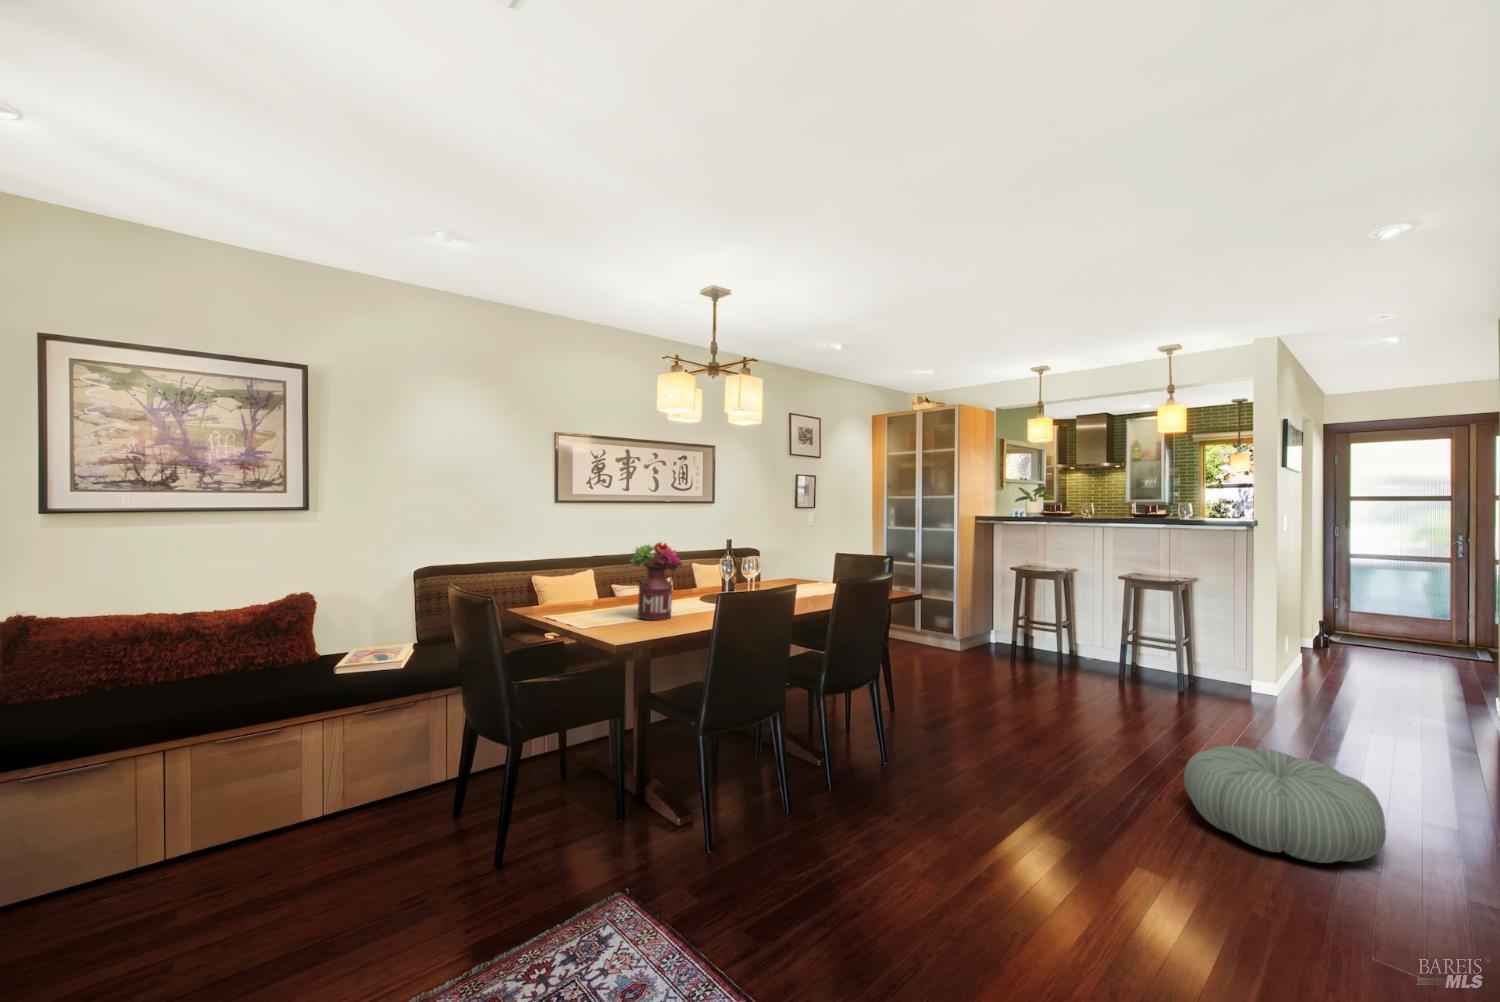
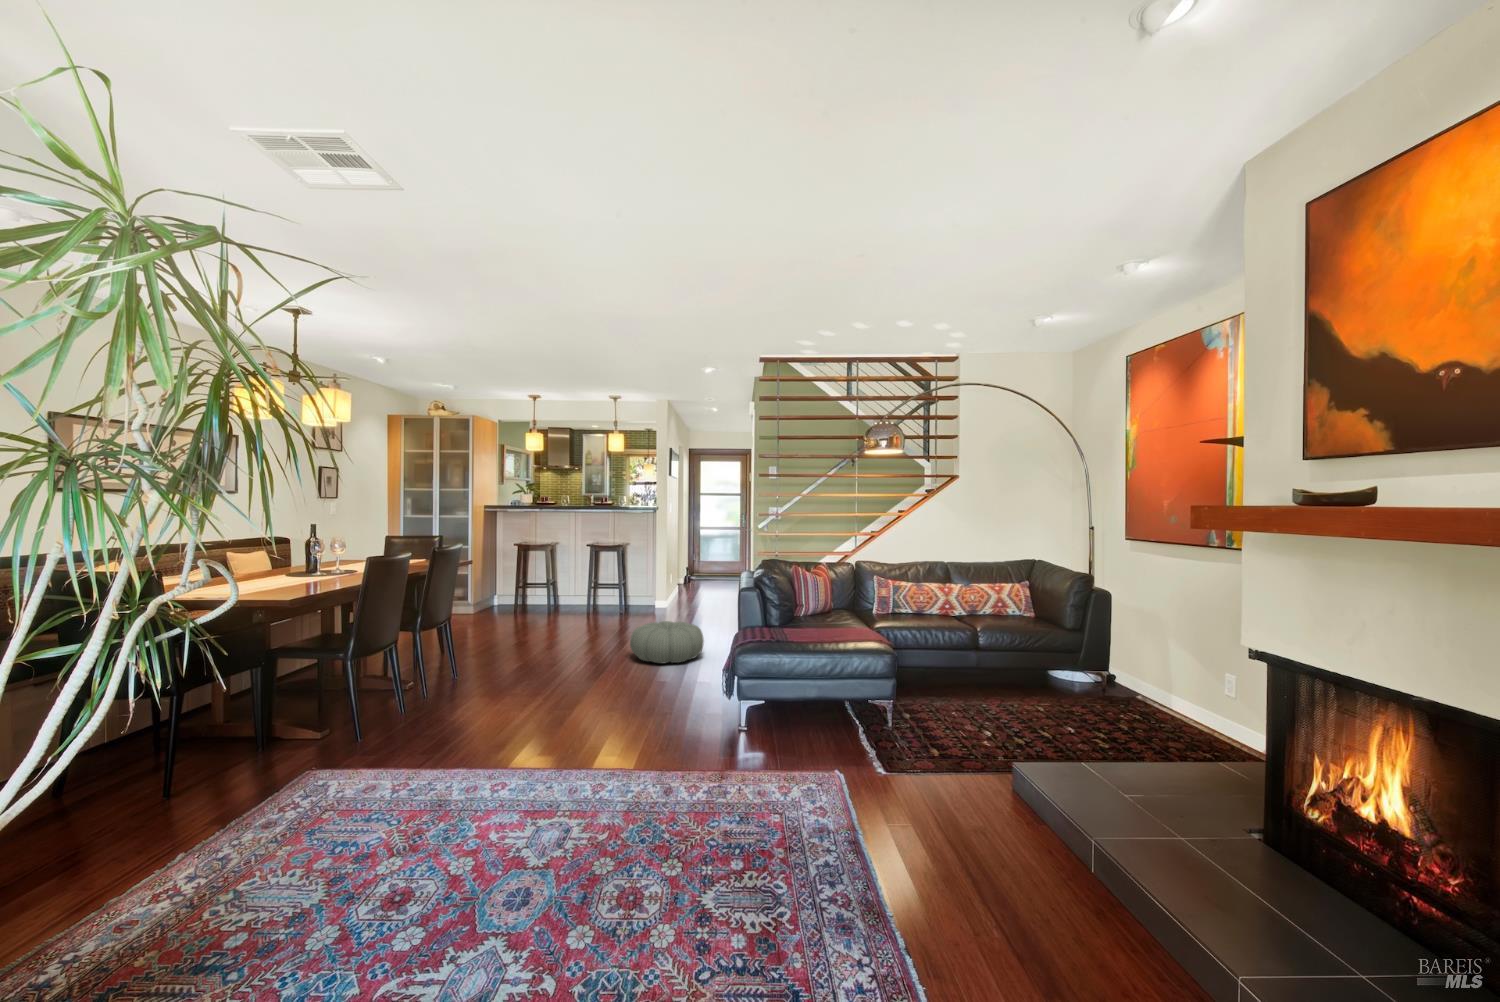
flower arrangement: present [631,542,683,620] -> none [256,529,309,593]

